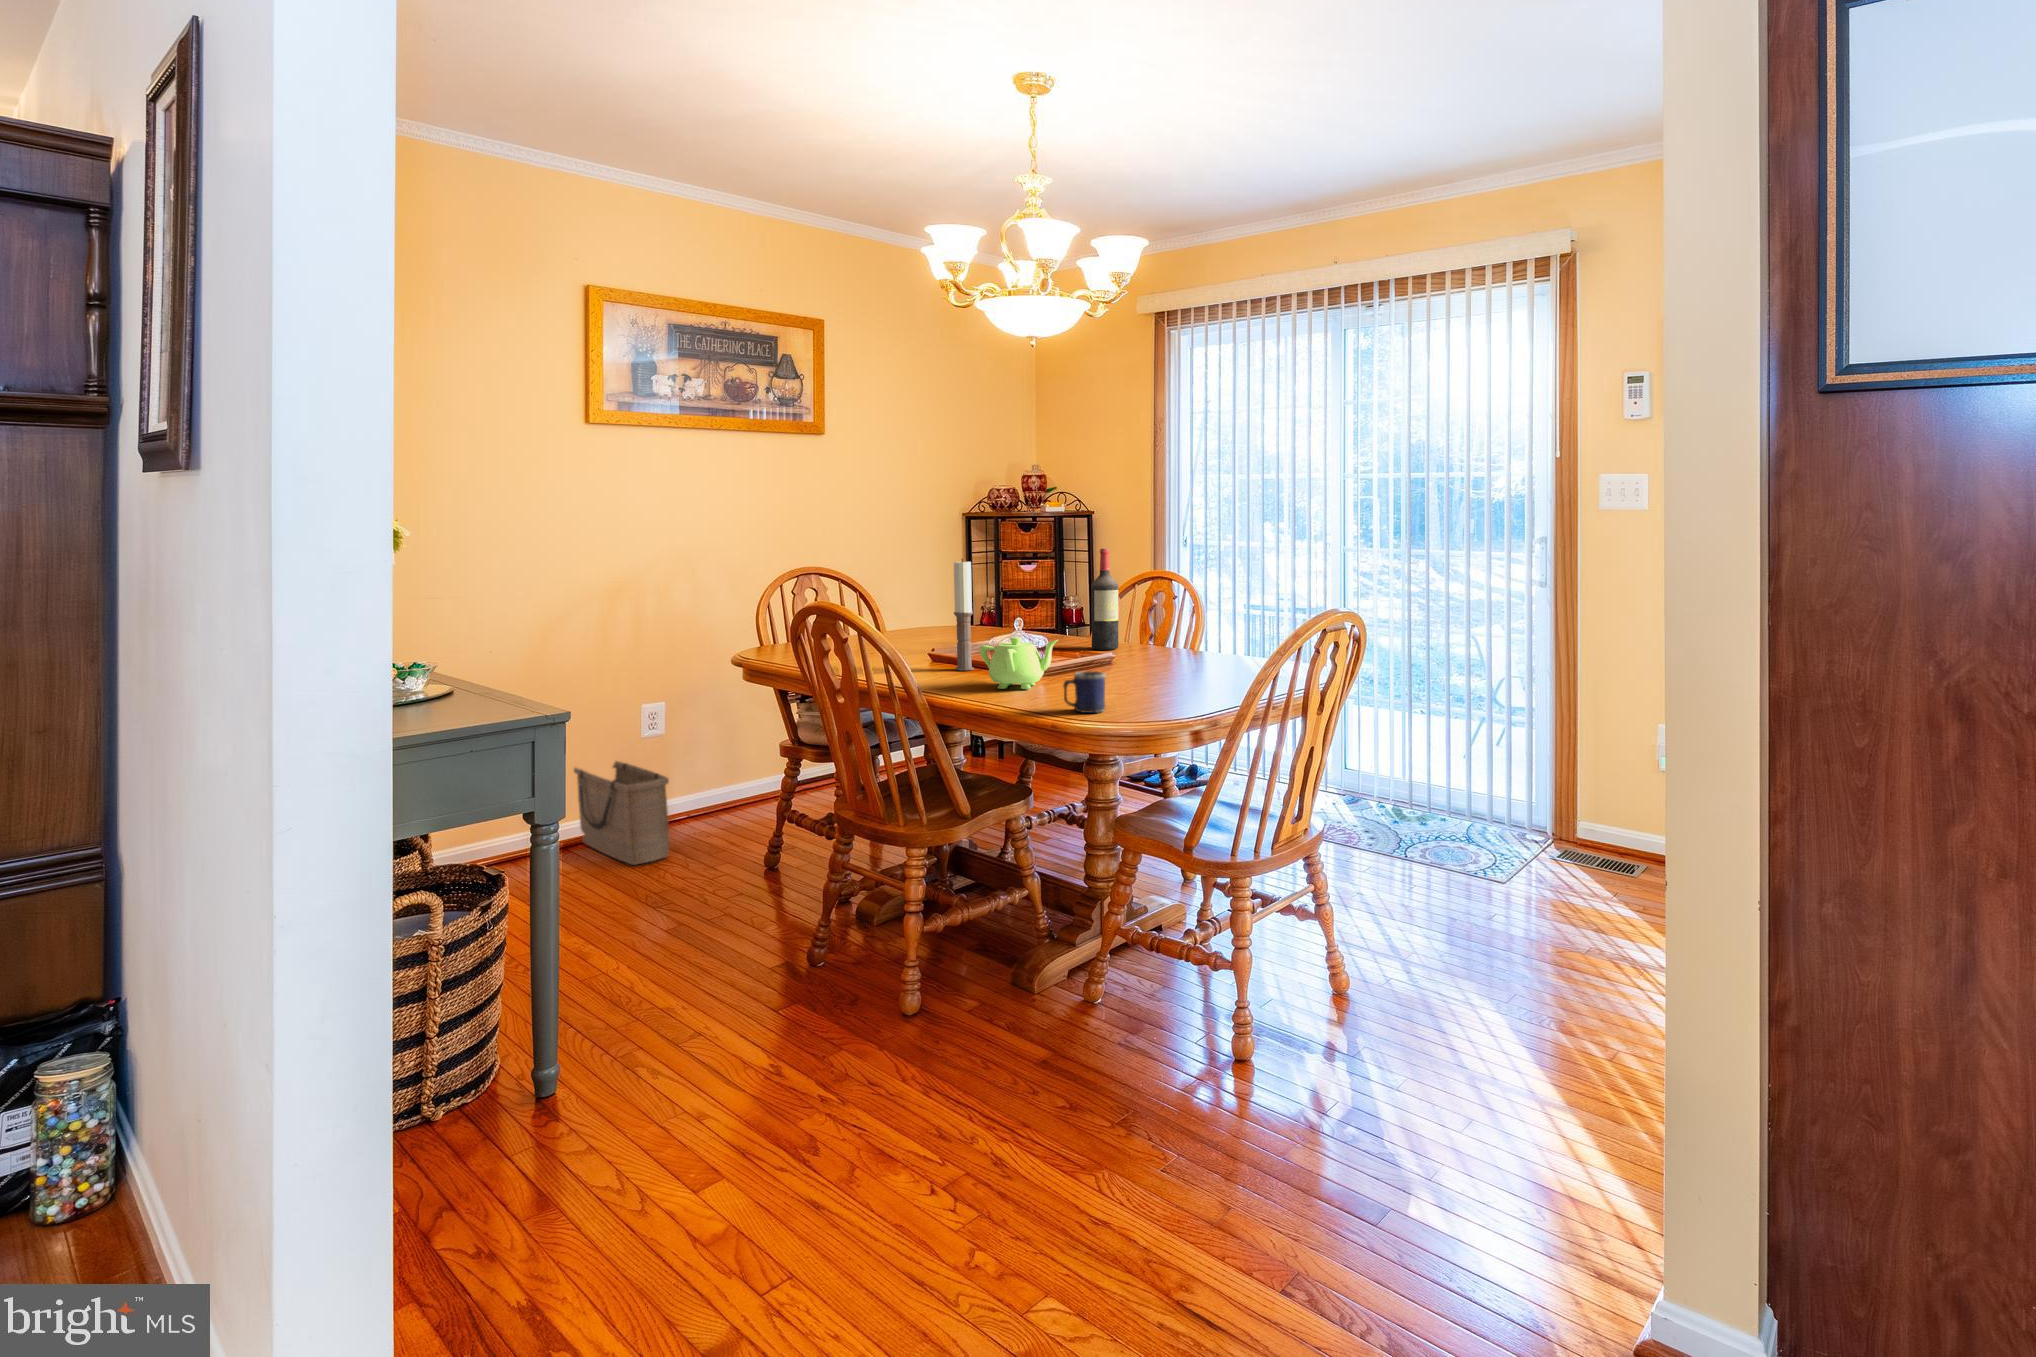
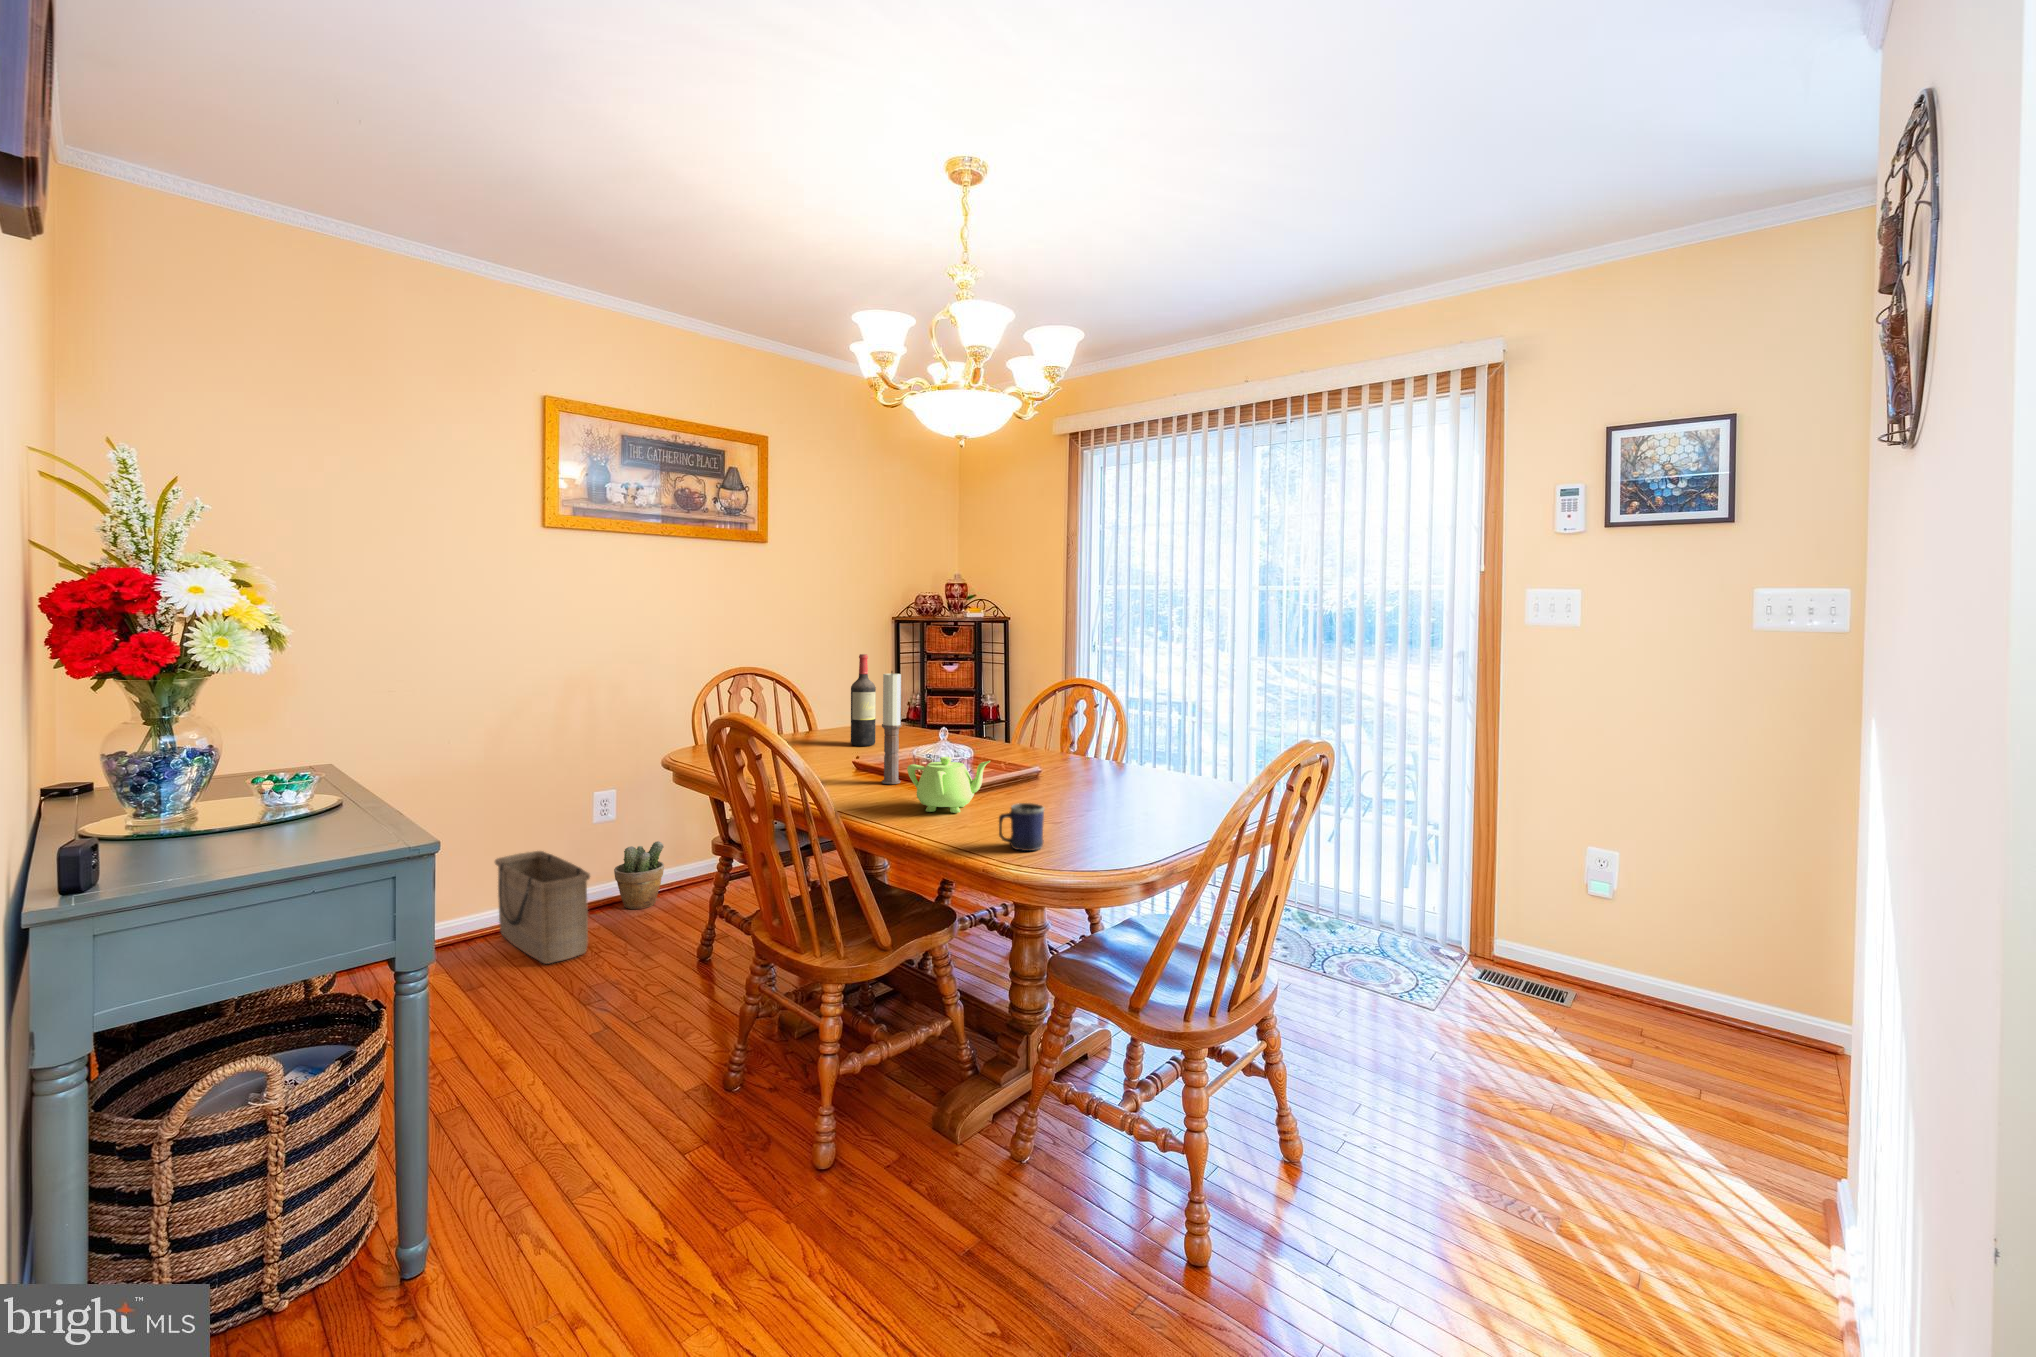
wine bottle: present [1091,549,1118,650] -> present [851,654,876,746]
potted plant: none [685,753,734,822] -> present [614,841,664,909]

